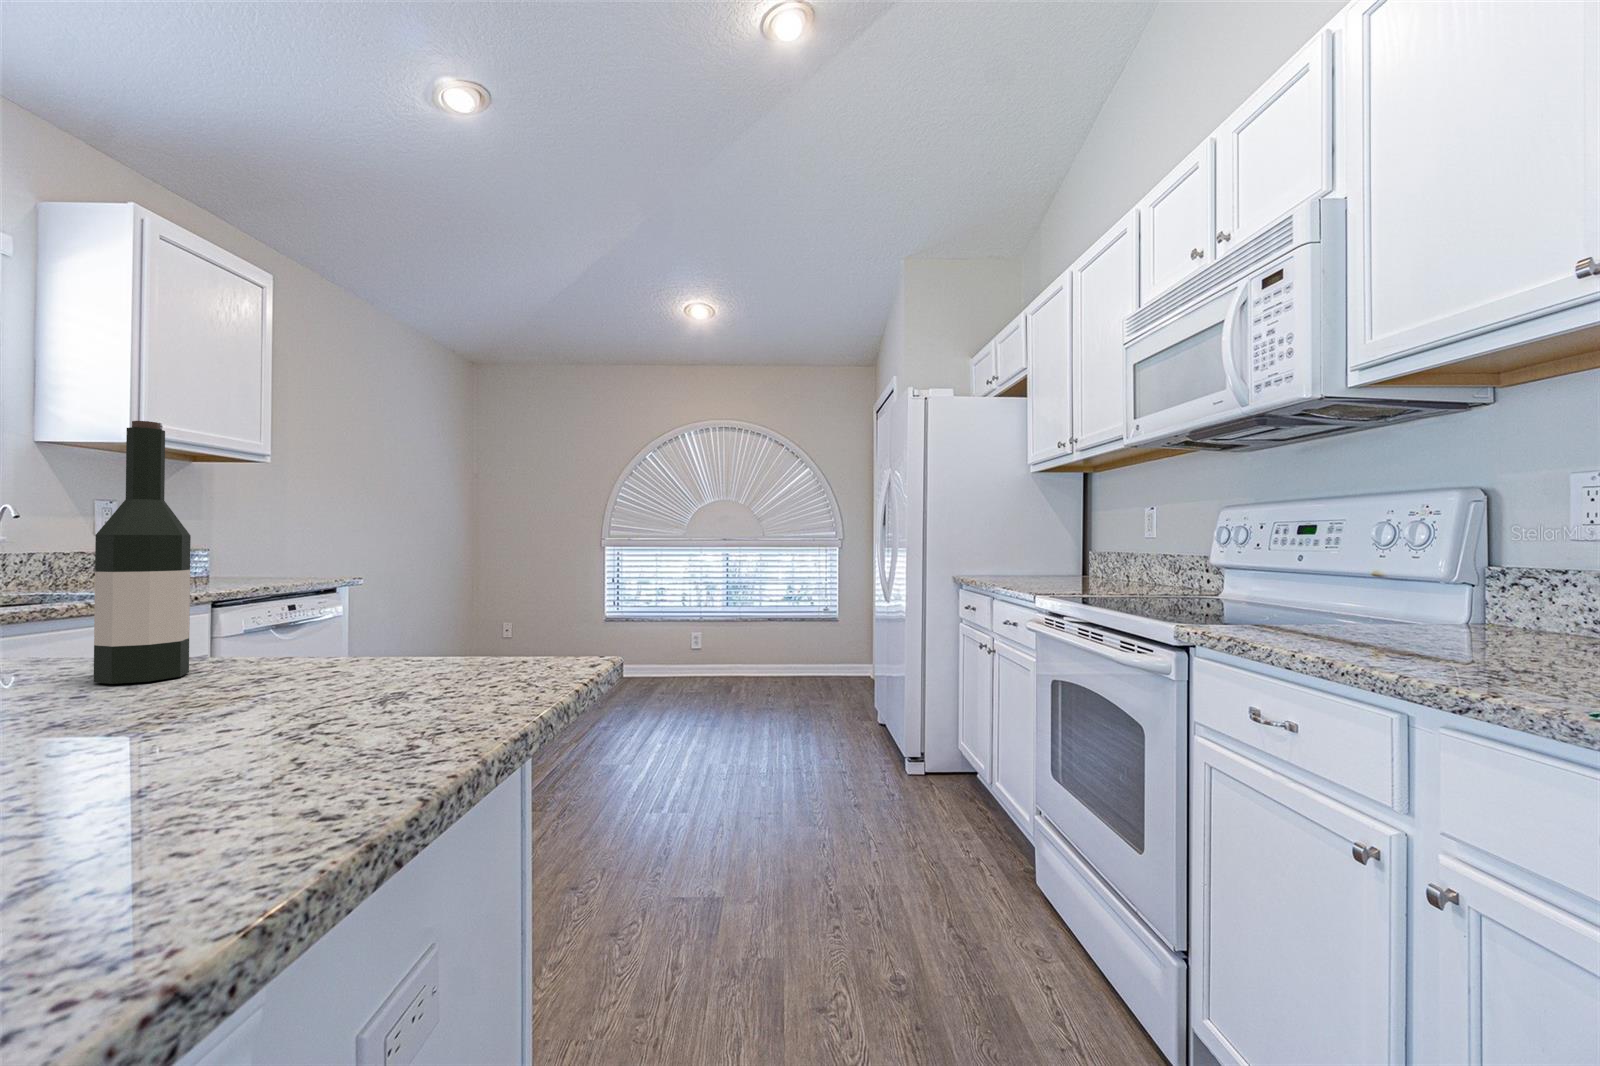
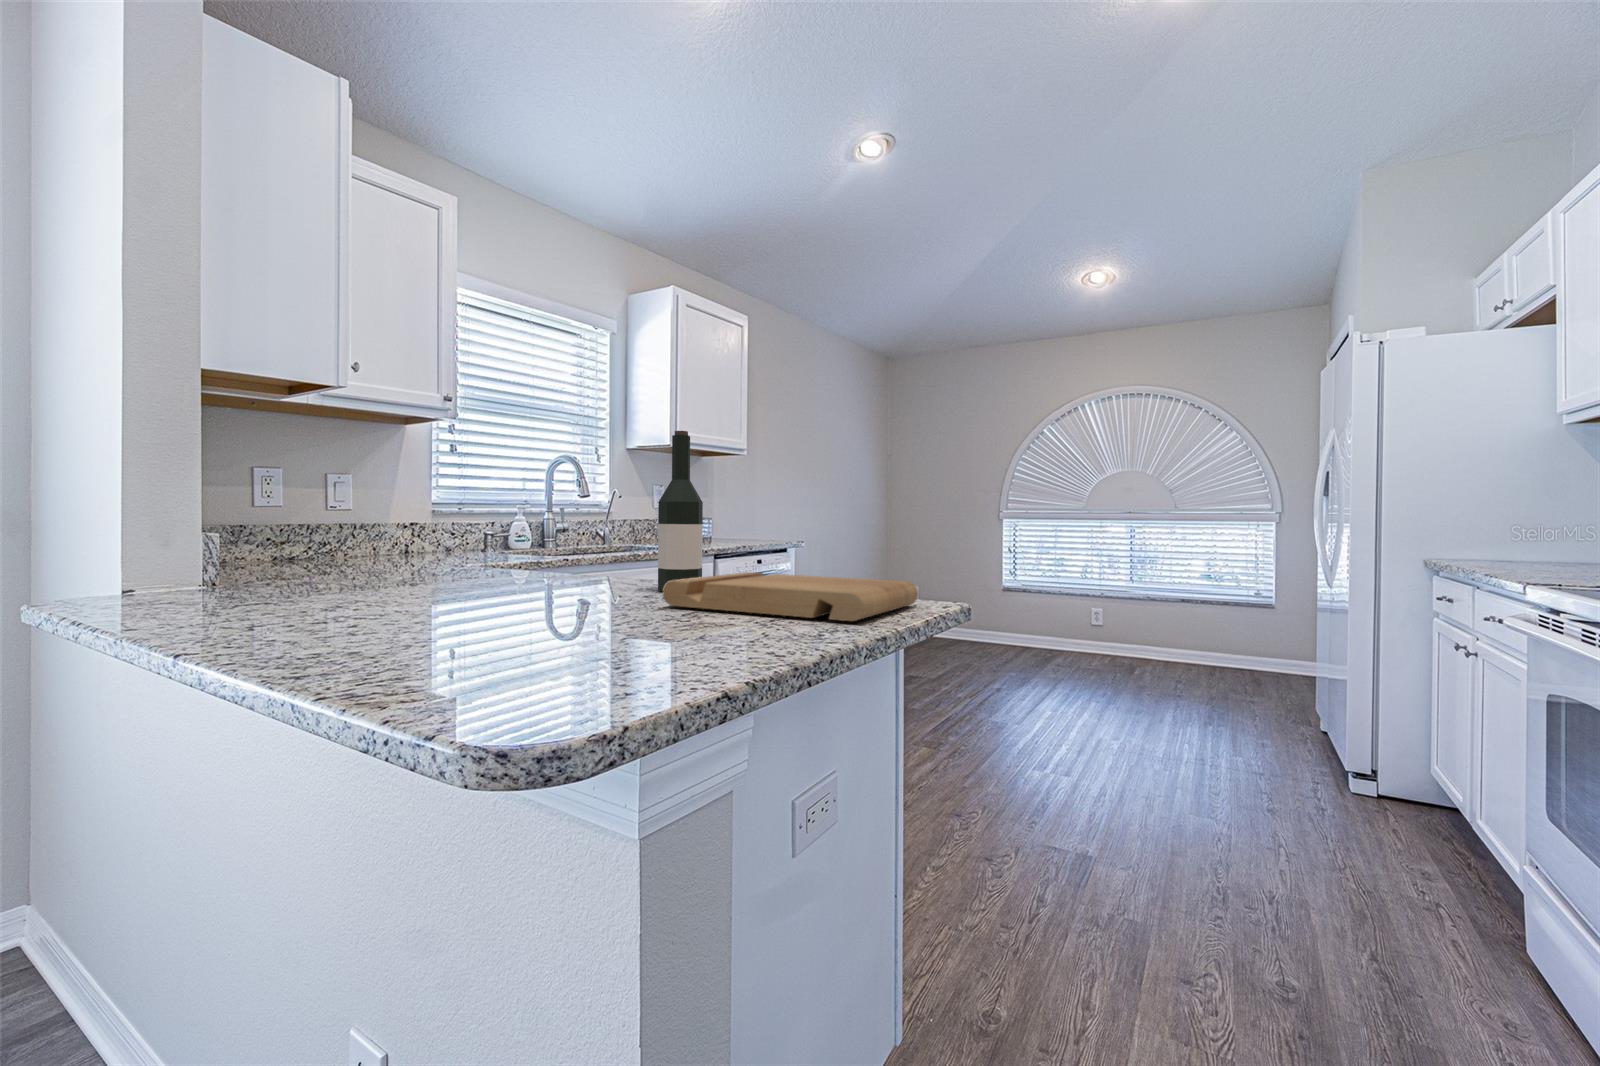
cutting board: none [94,640,551,716] -> present [663,572,918,621]

